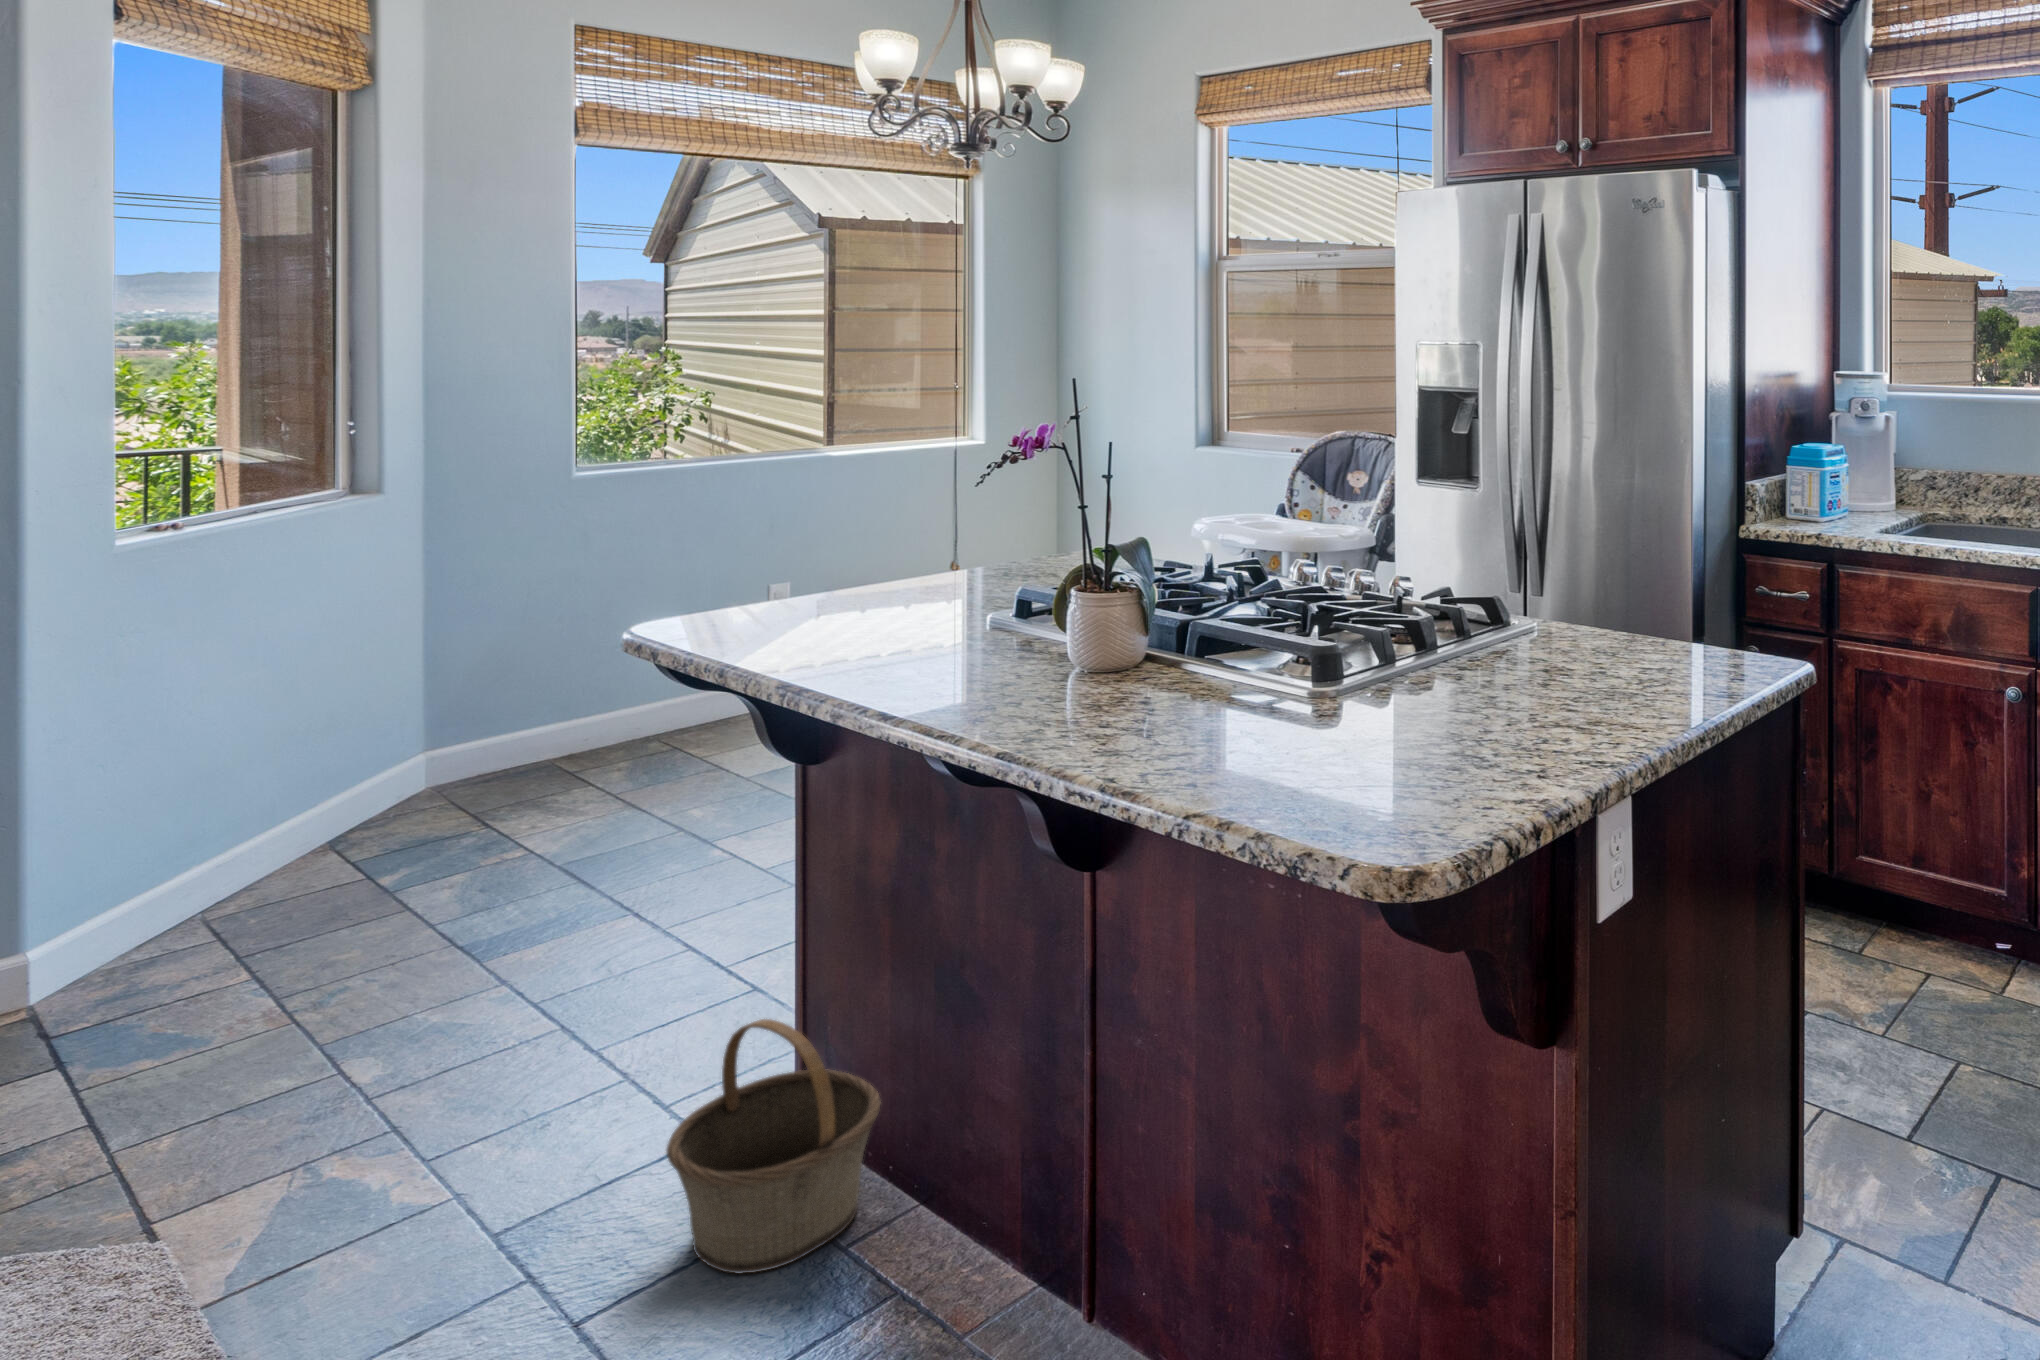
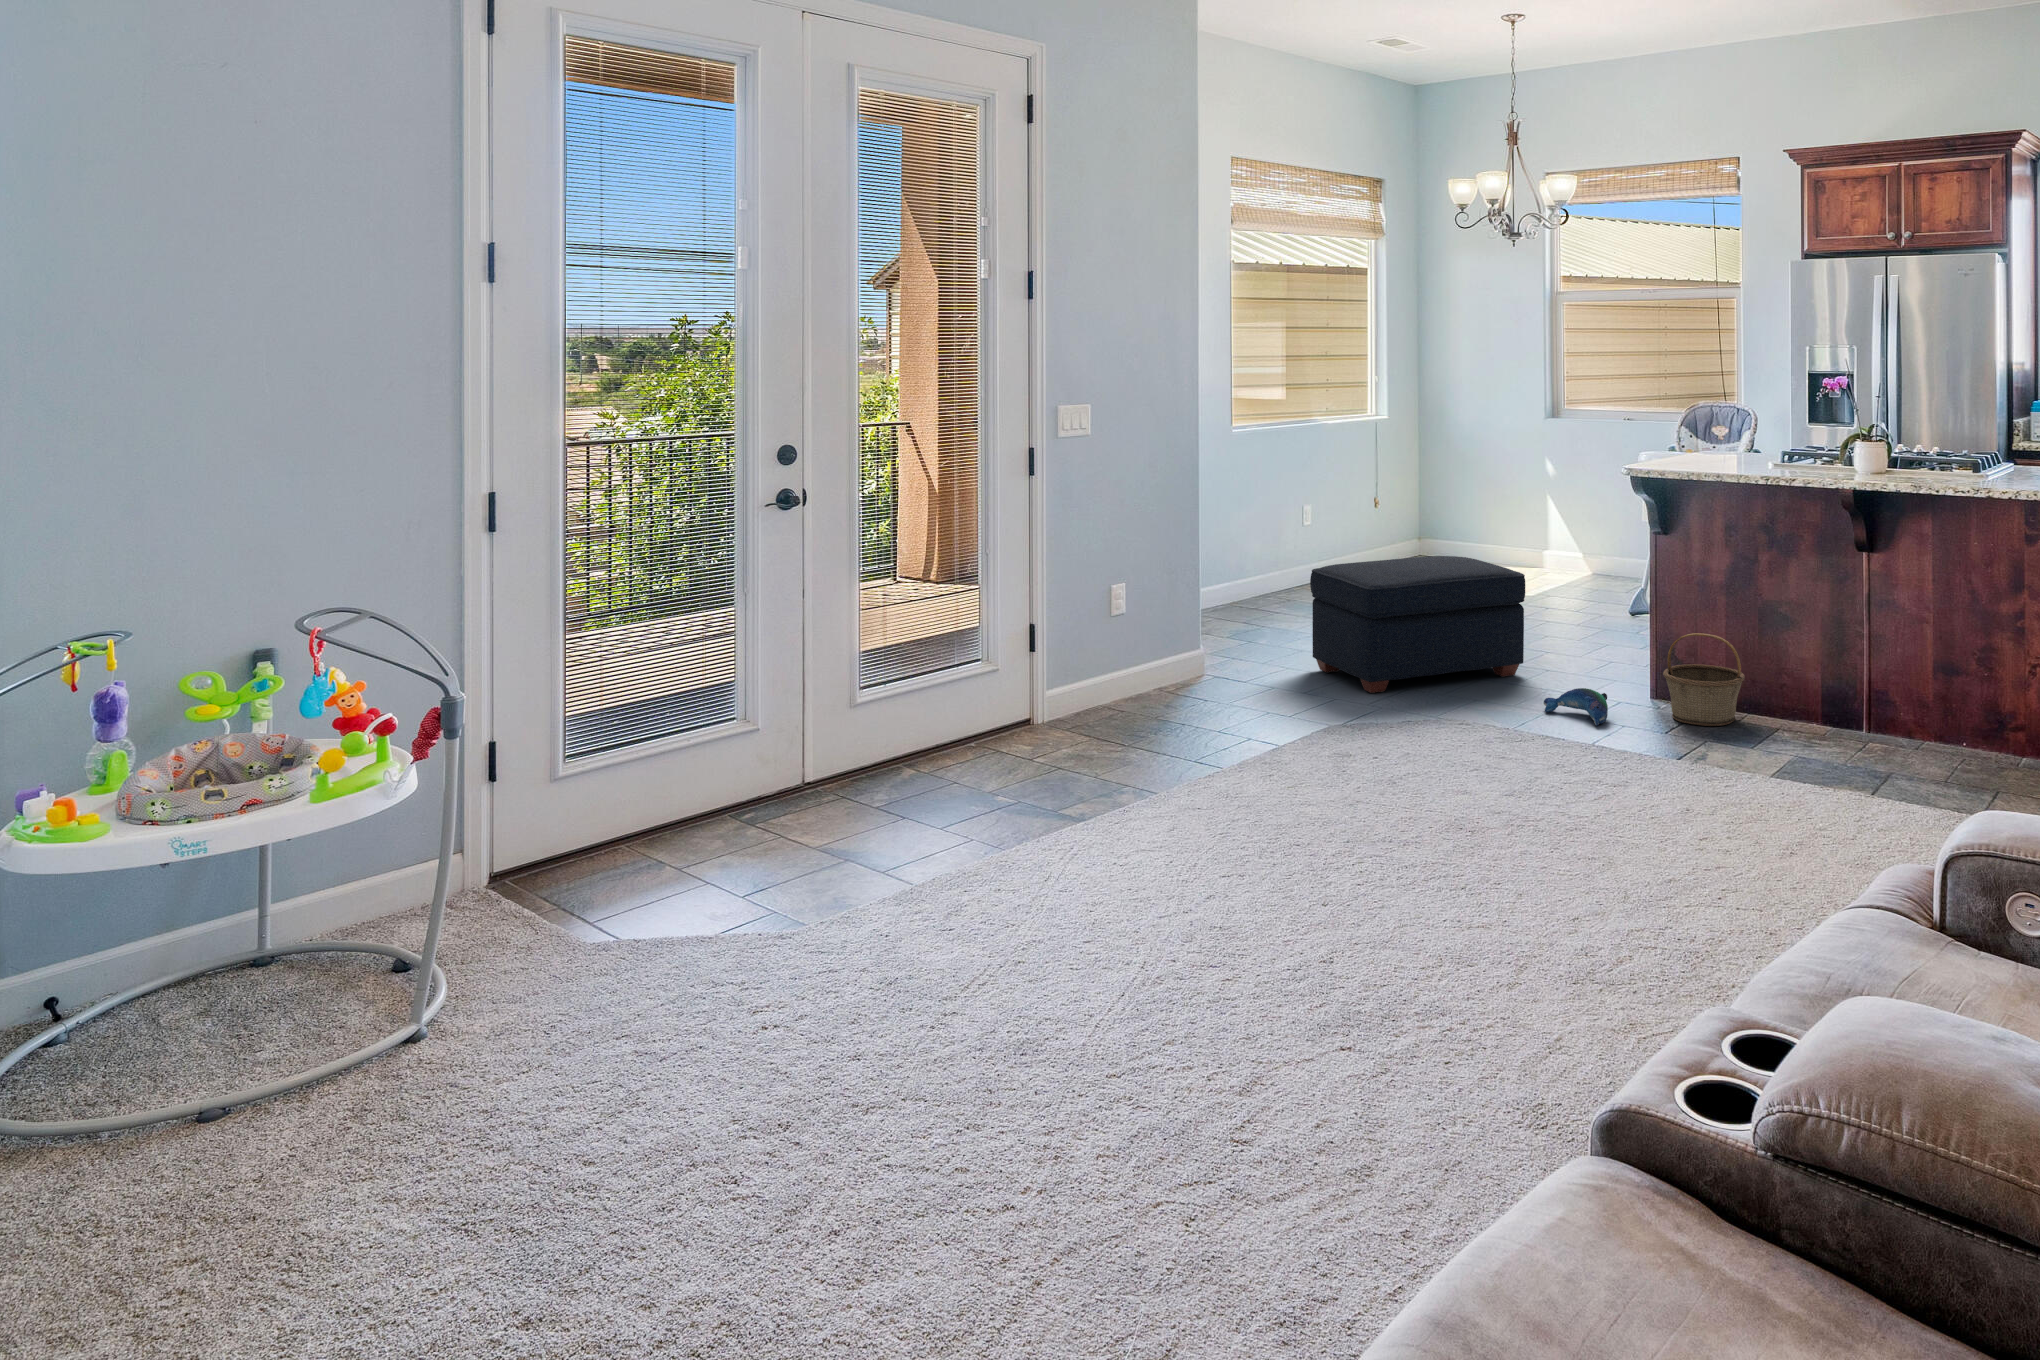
ottoman: none [191,737,697,1086] -> present [1310,556,1525,693]
plush toy: none [450,1133,576,1275] -> present [1544,688,1608,726]

